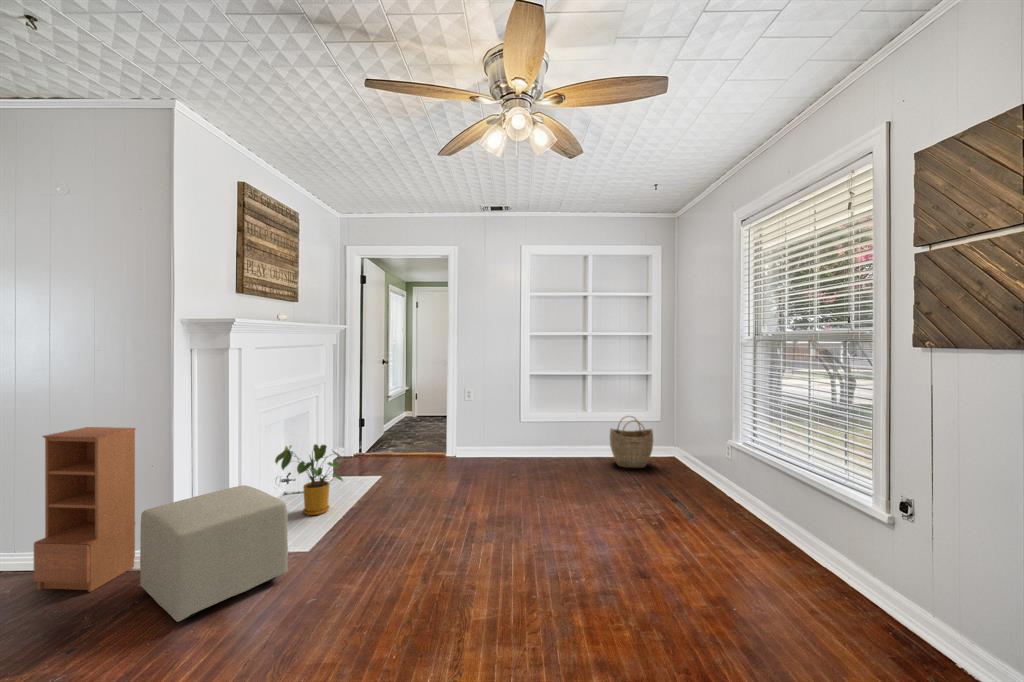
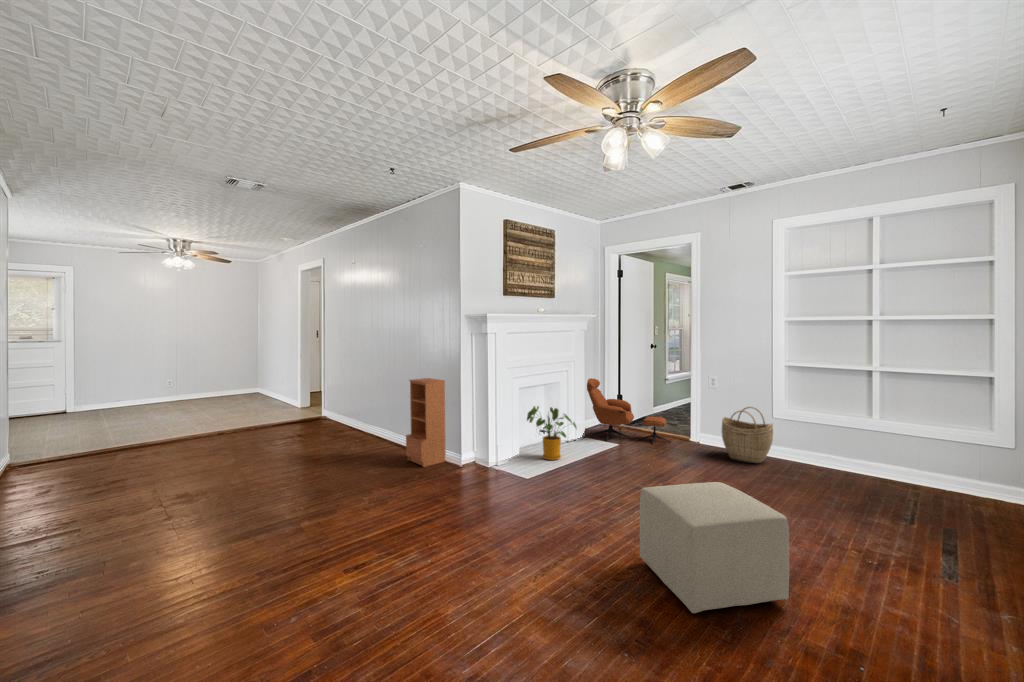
lounge chair: none [336,400,431,473] -> present [587,378,671,444]
woven basket: present [610,416,653,468] -> present [722,407,773,463]
ottoman: present [140,485,288,622] -> present [640,482,789,613]

